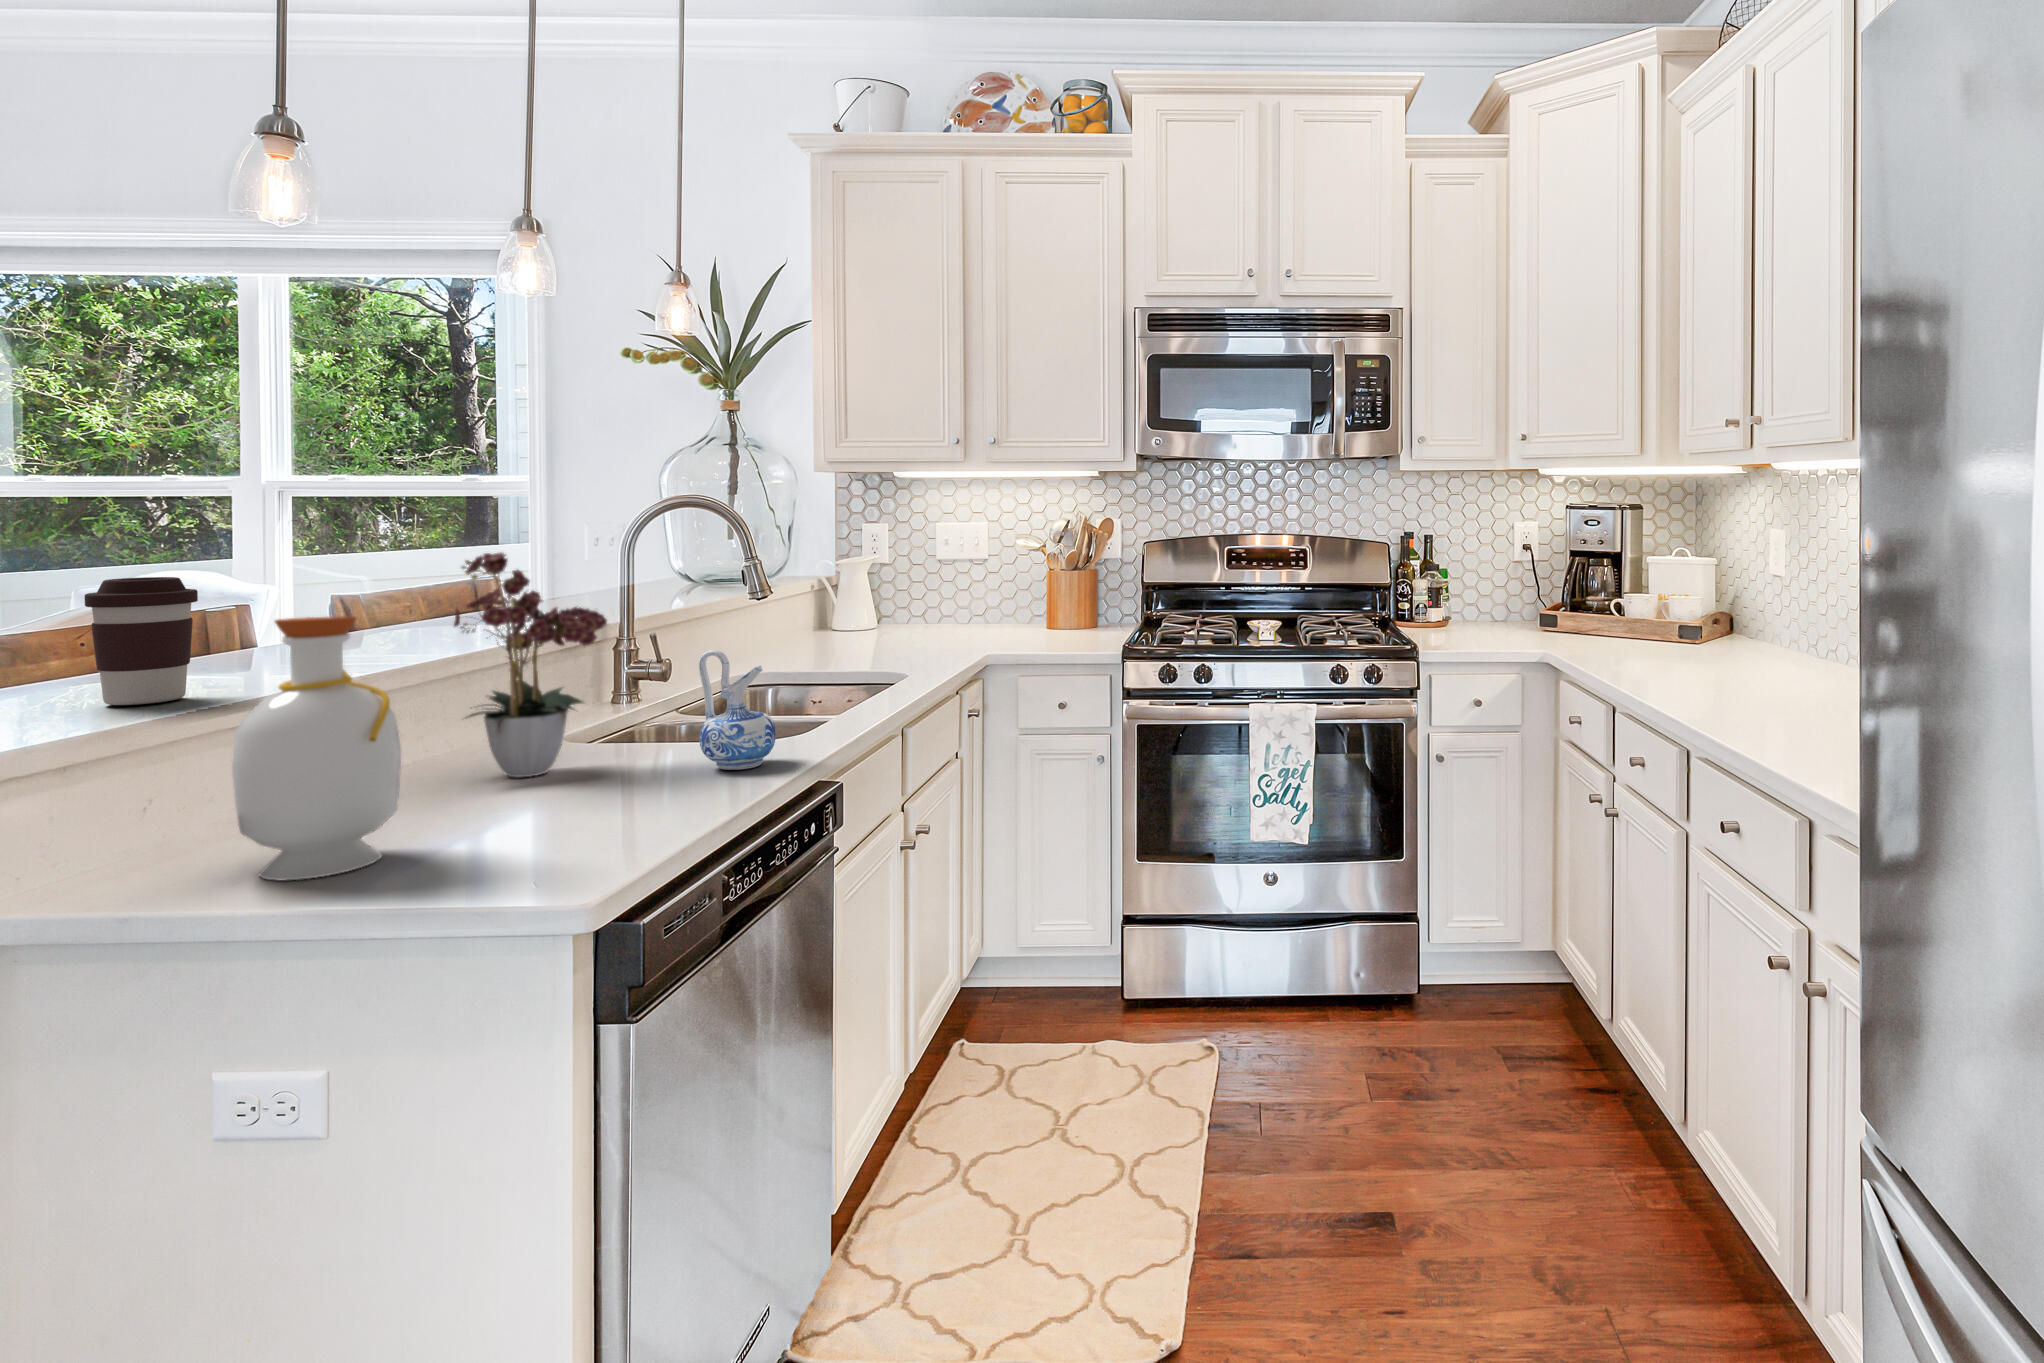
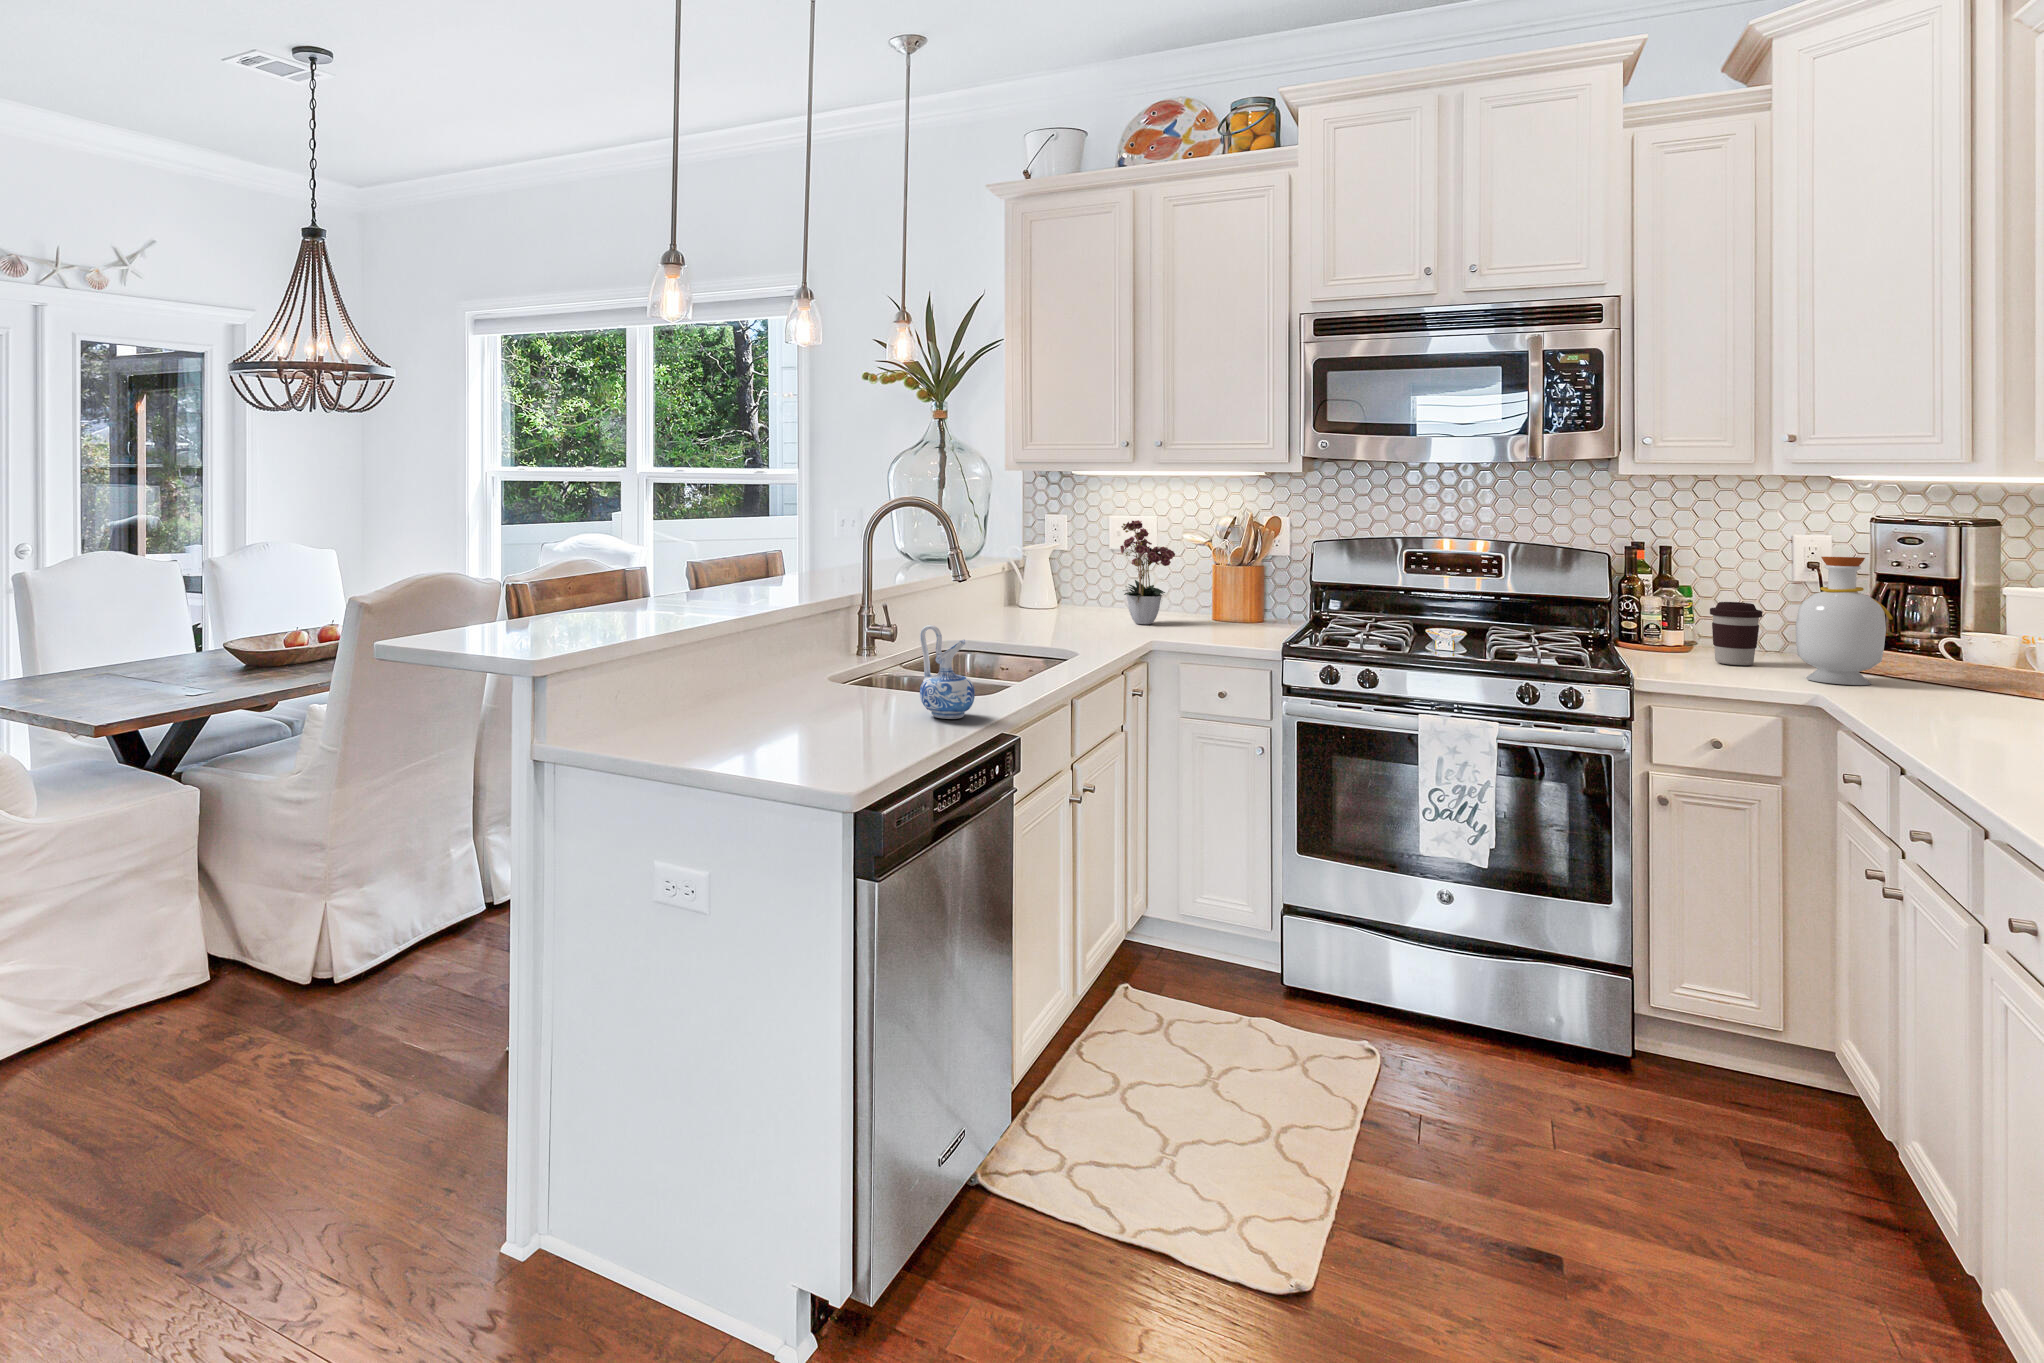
flower arrangement: present [454,552,607,777] -> present [1120,520,1175,624]
coffee cup: present [85,577,198,705] -> present [1710,602,1762,665]
bottle: present [232,616,401,880] -> present [1795,557,1893,685]

